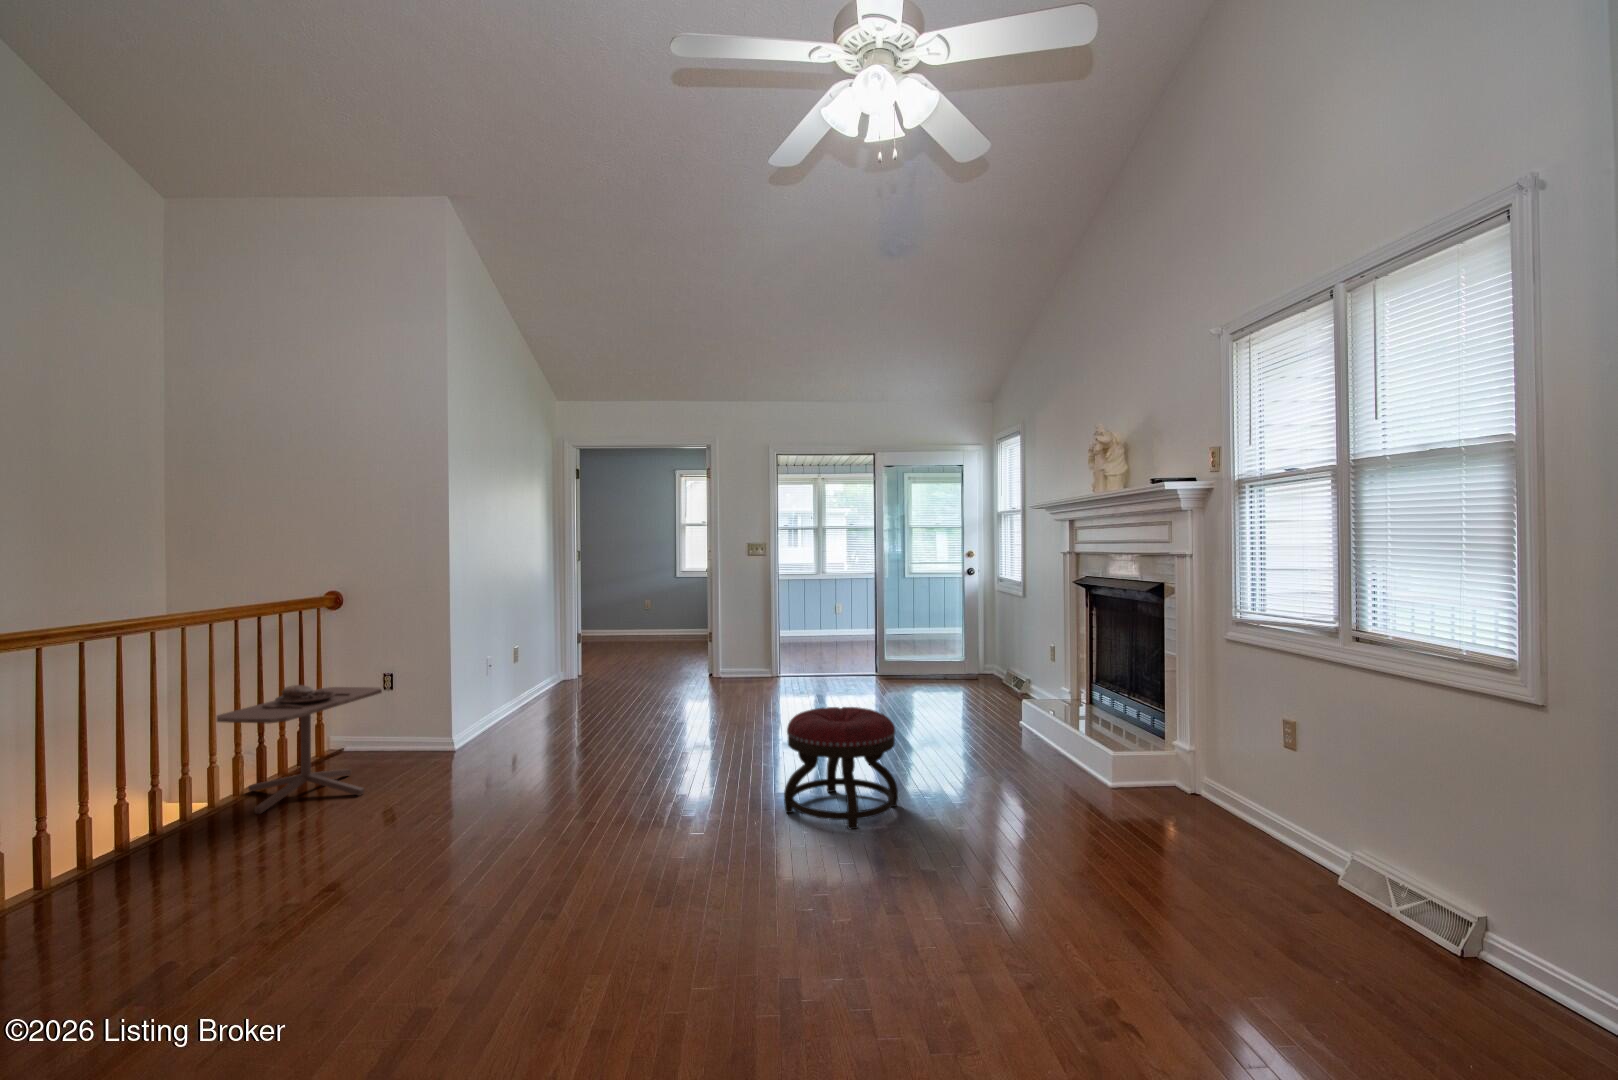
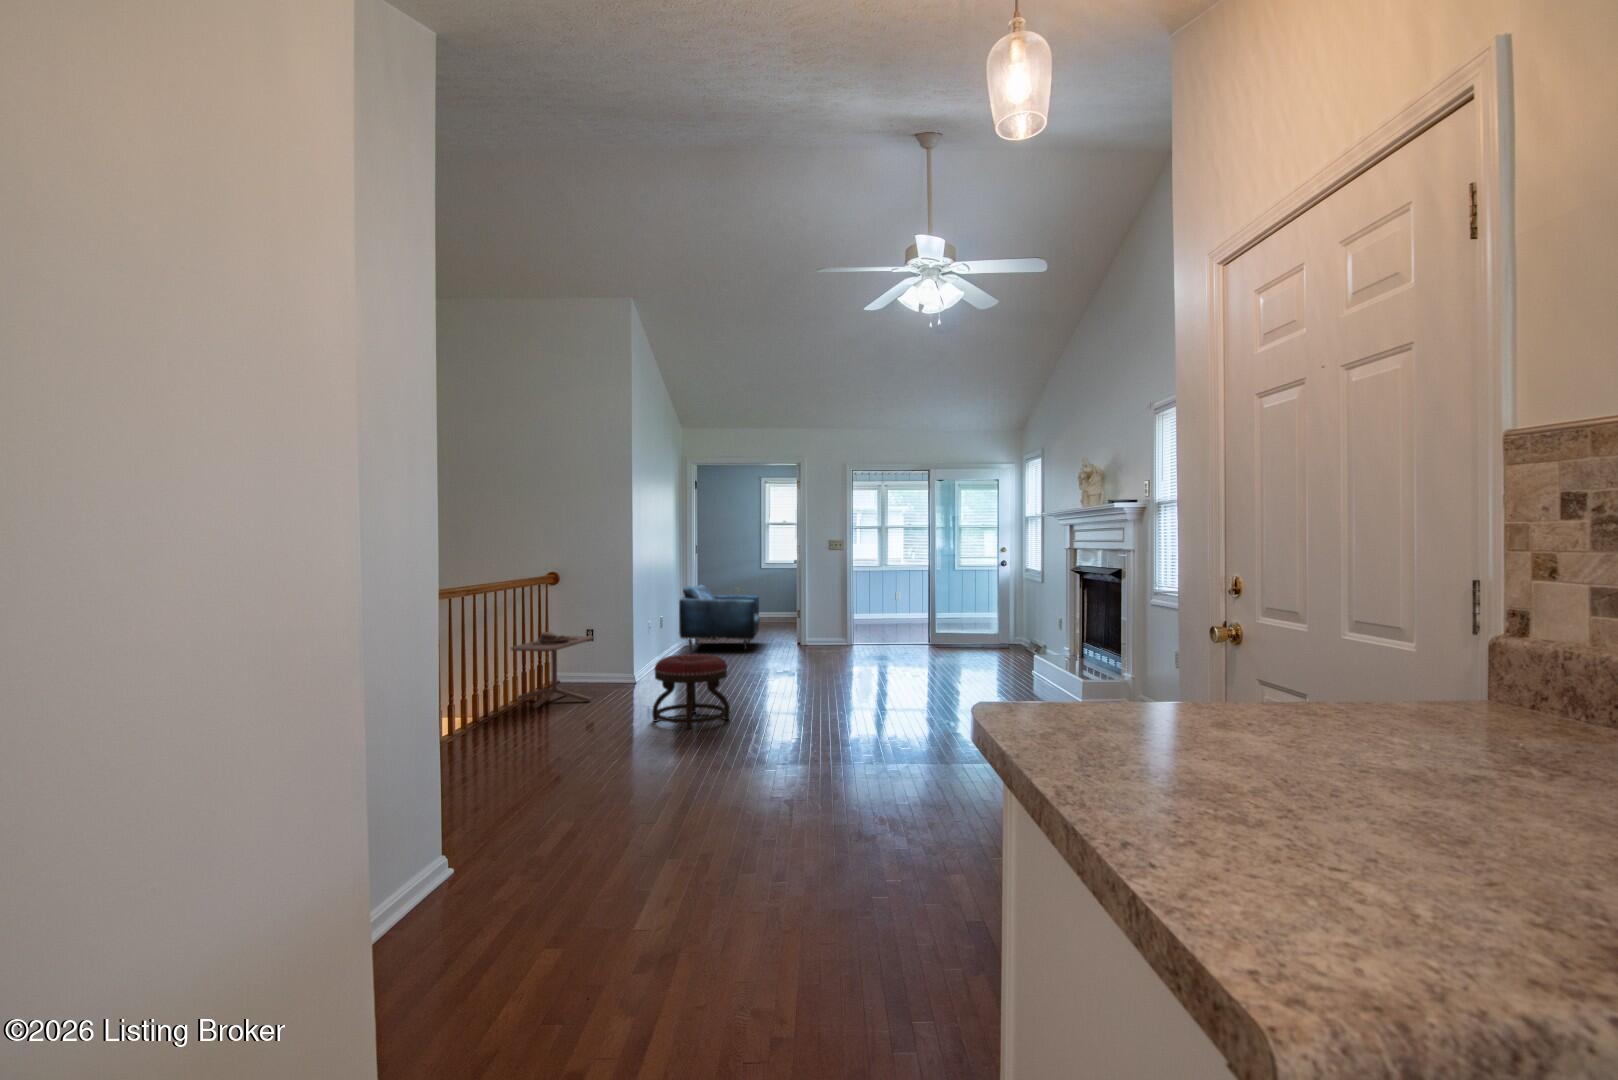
armchair: none [554,601,664,688] -> present [679,585,760,651]
ottoman: present [784,707,898,829] -> present [652,654,730,729]

